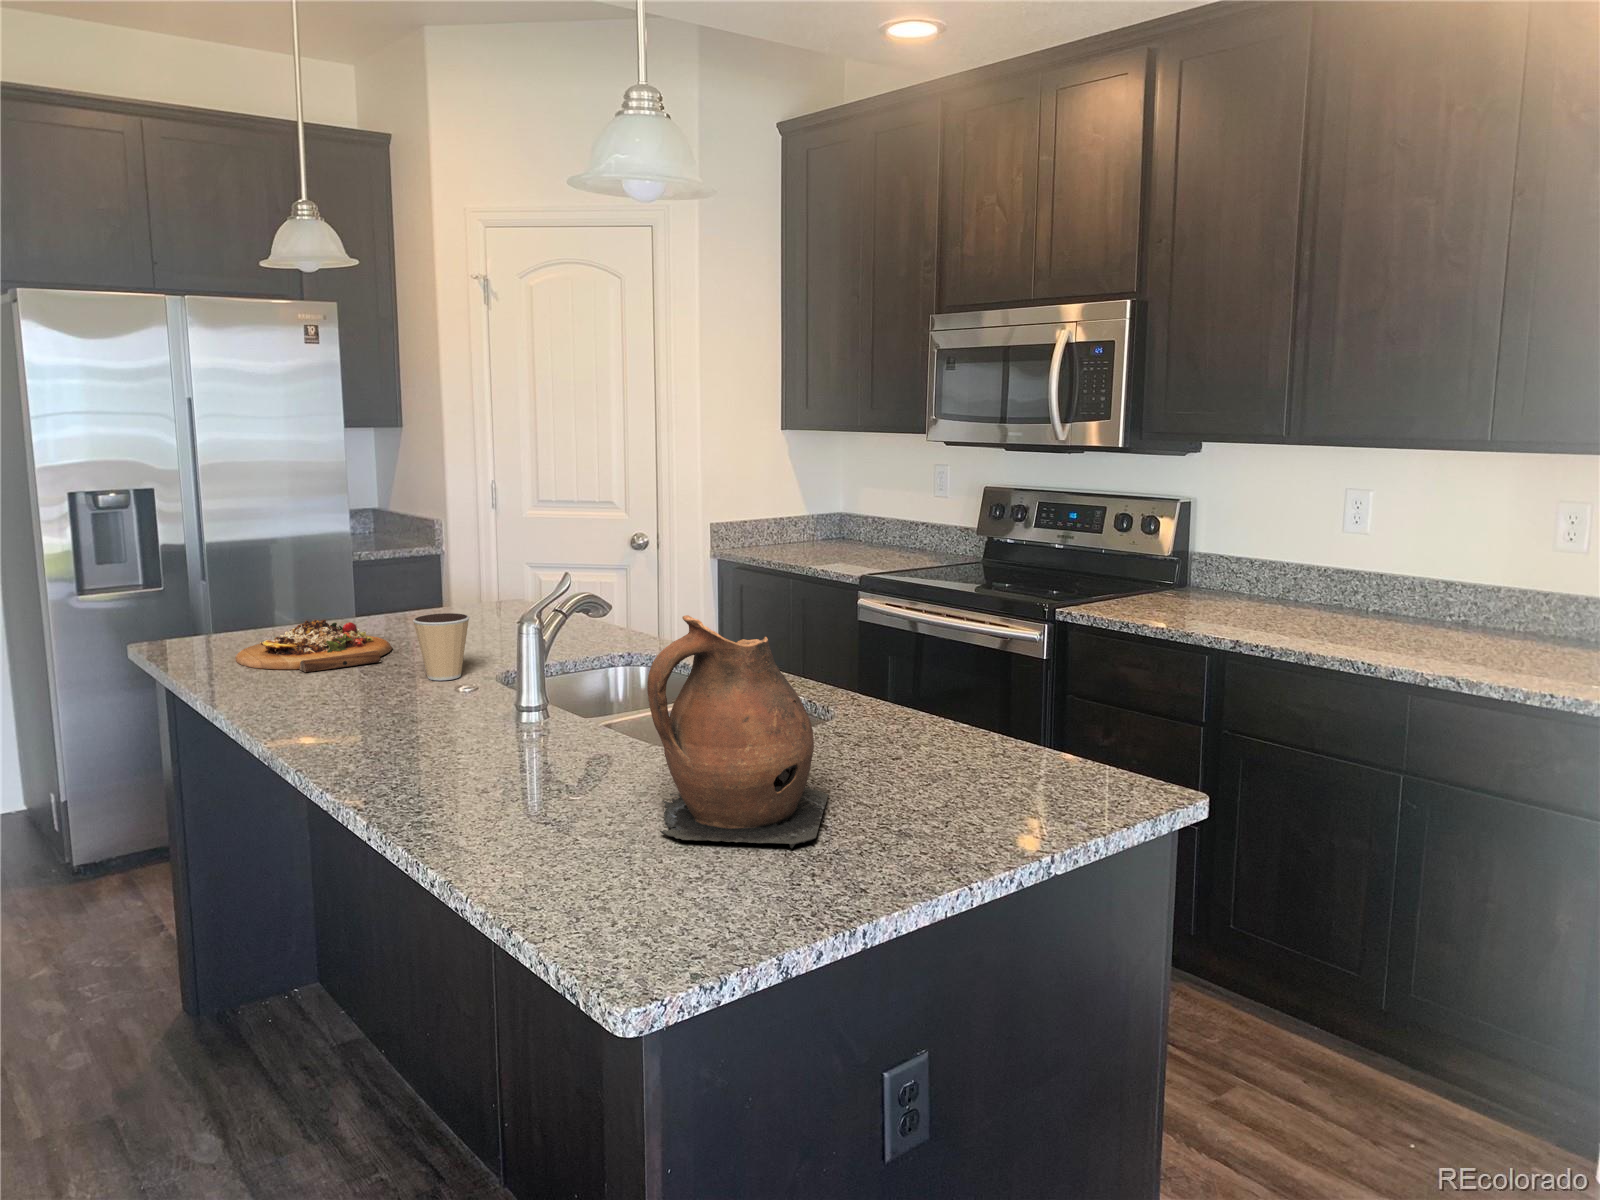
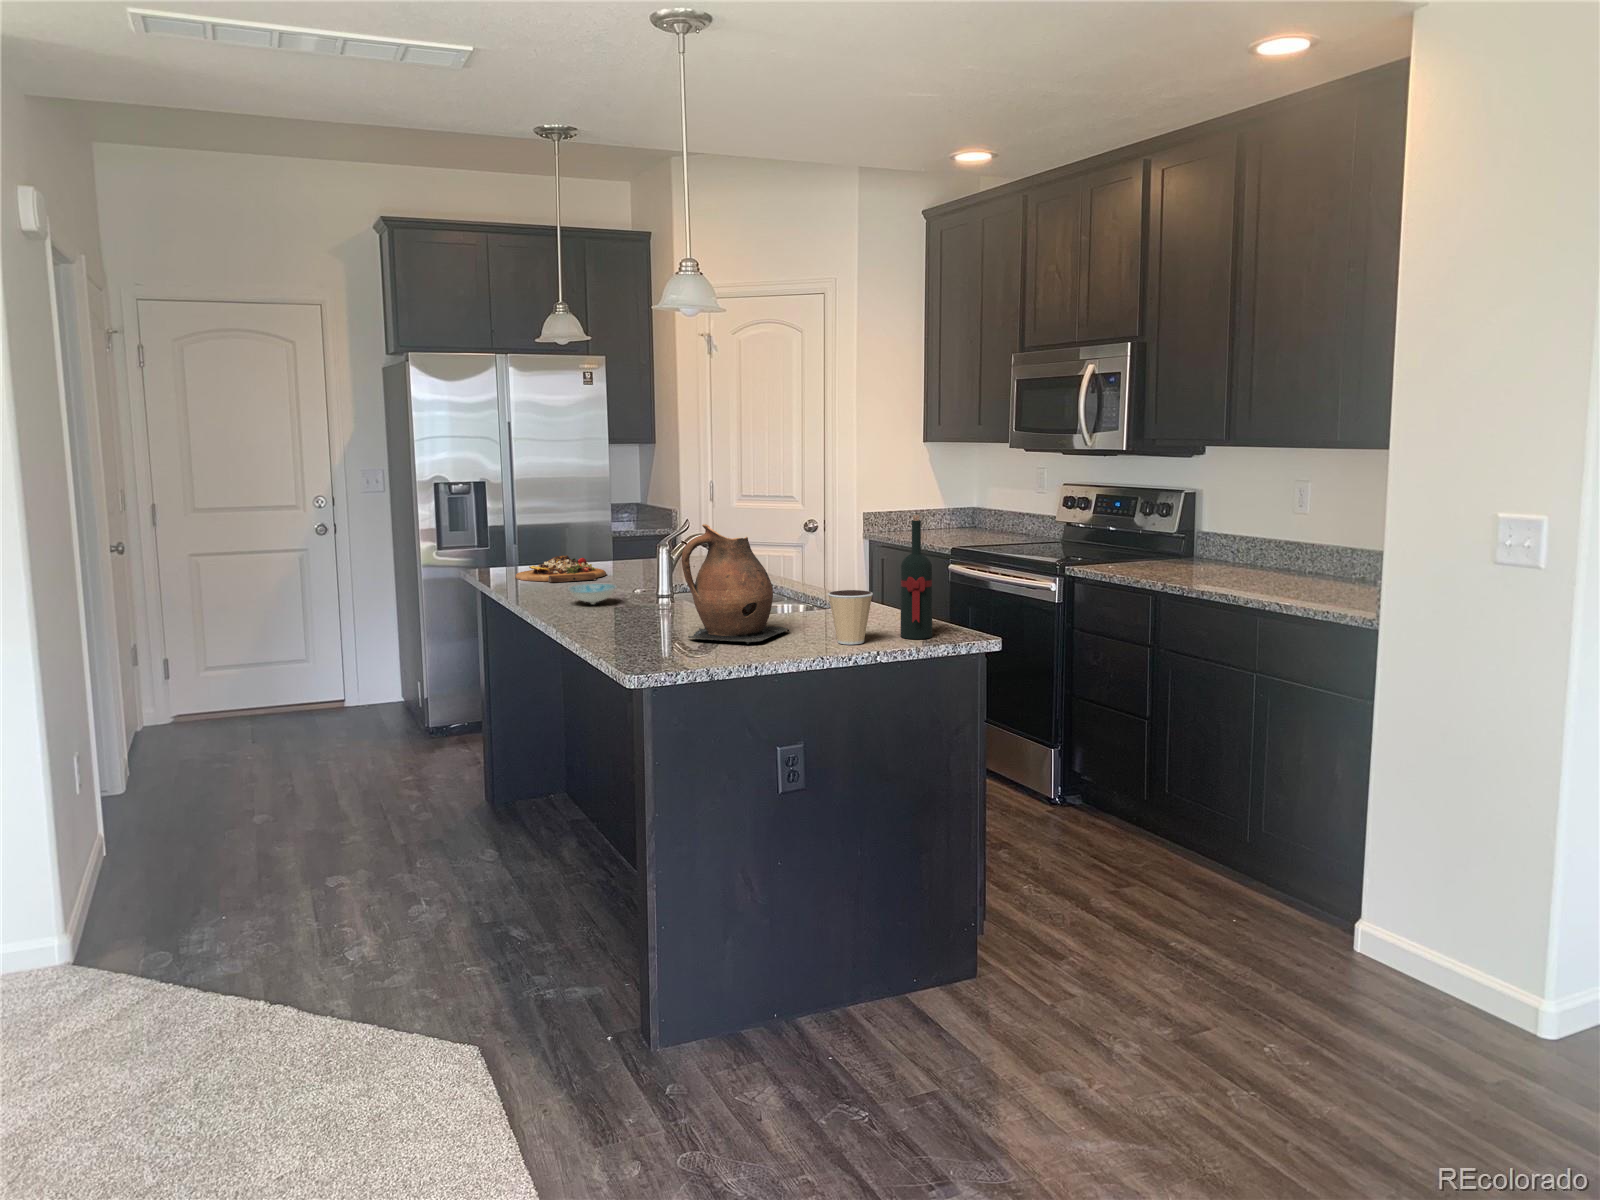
wine bottle: none [1025,588,1084,806] -> present [901,515,932,639]
coffee cup: present [413,613,470,681] -> present [828,590,873,644]
ceramic bowl: none [365,690,454,732] -> present [568,584,617,604]

